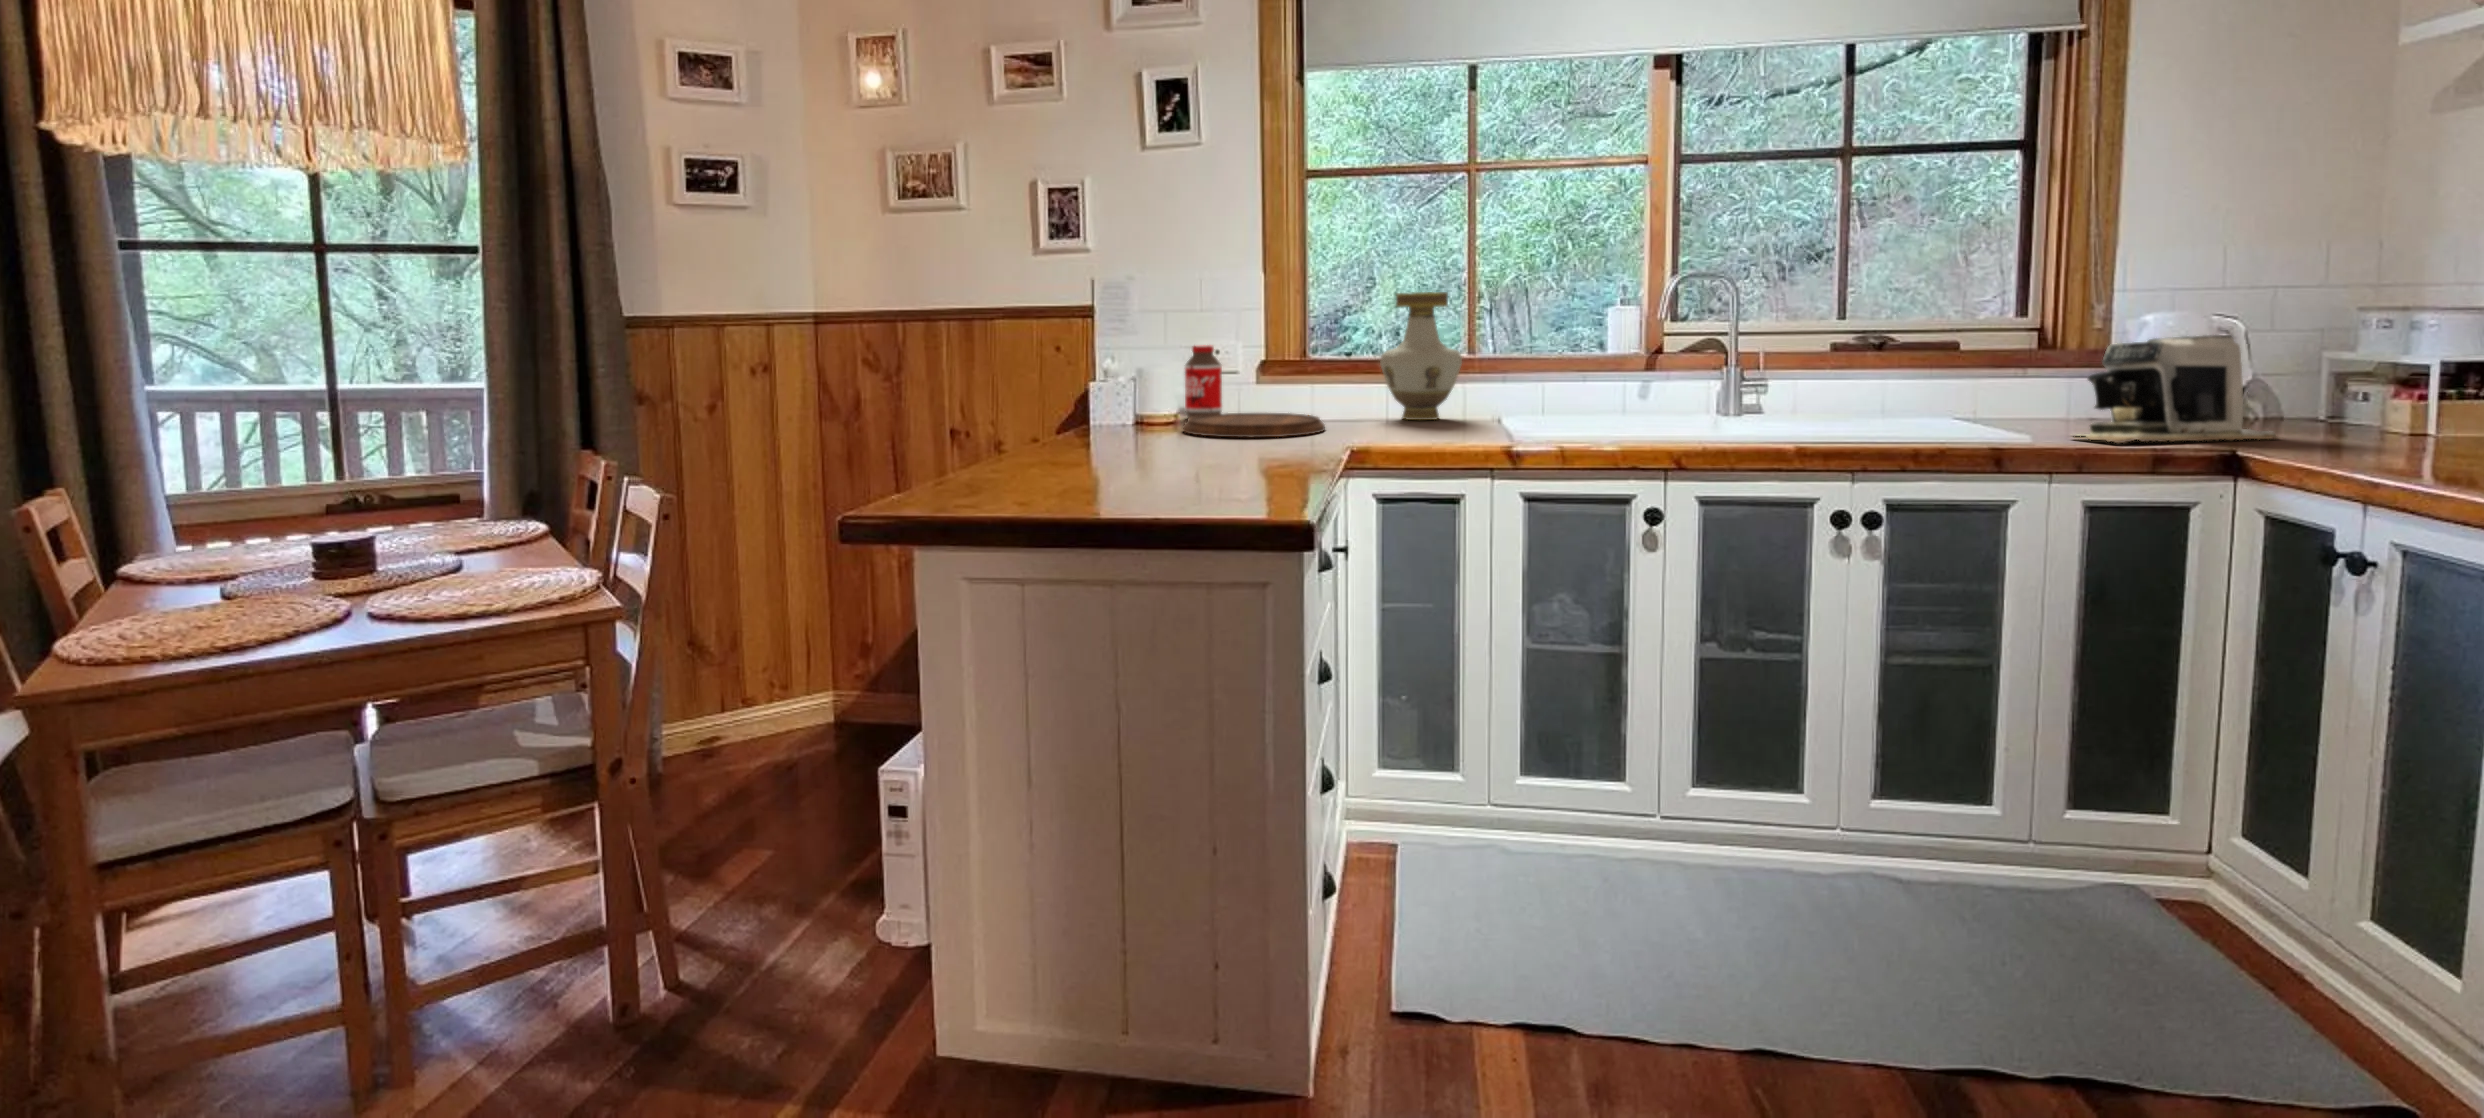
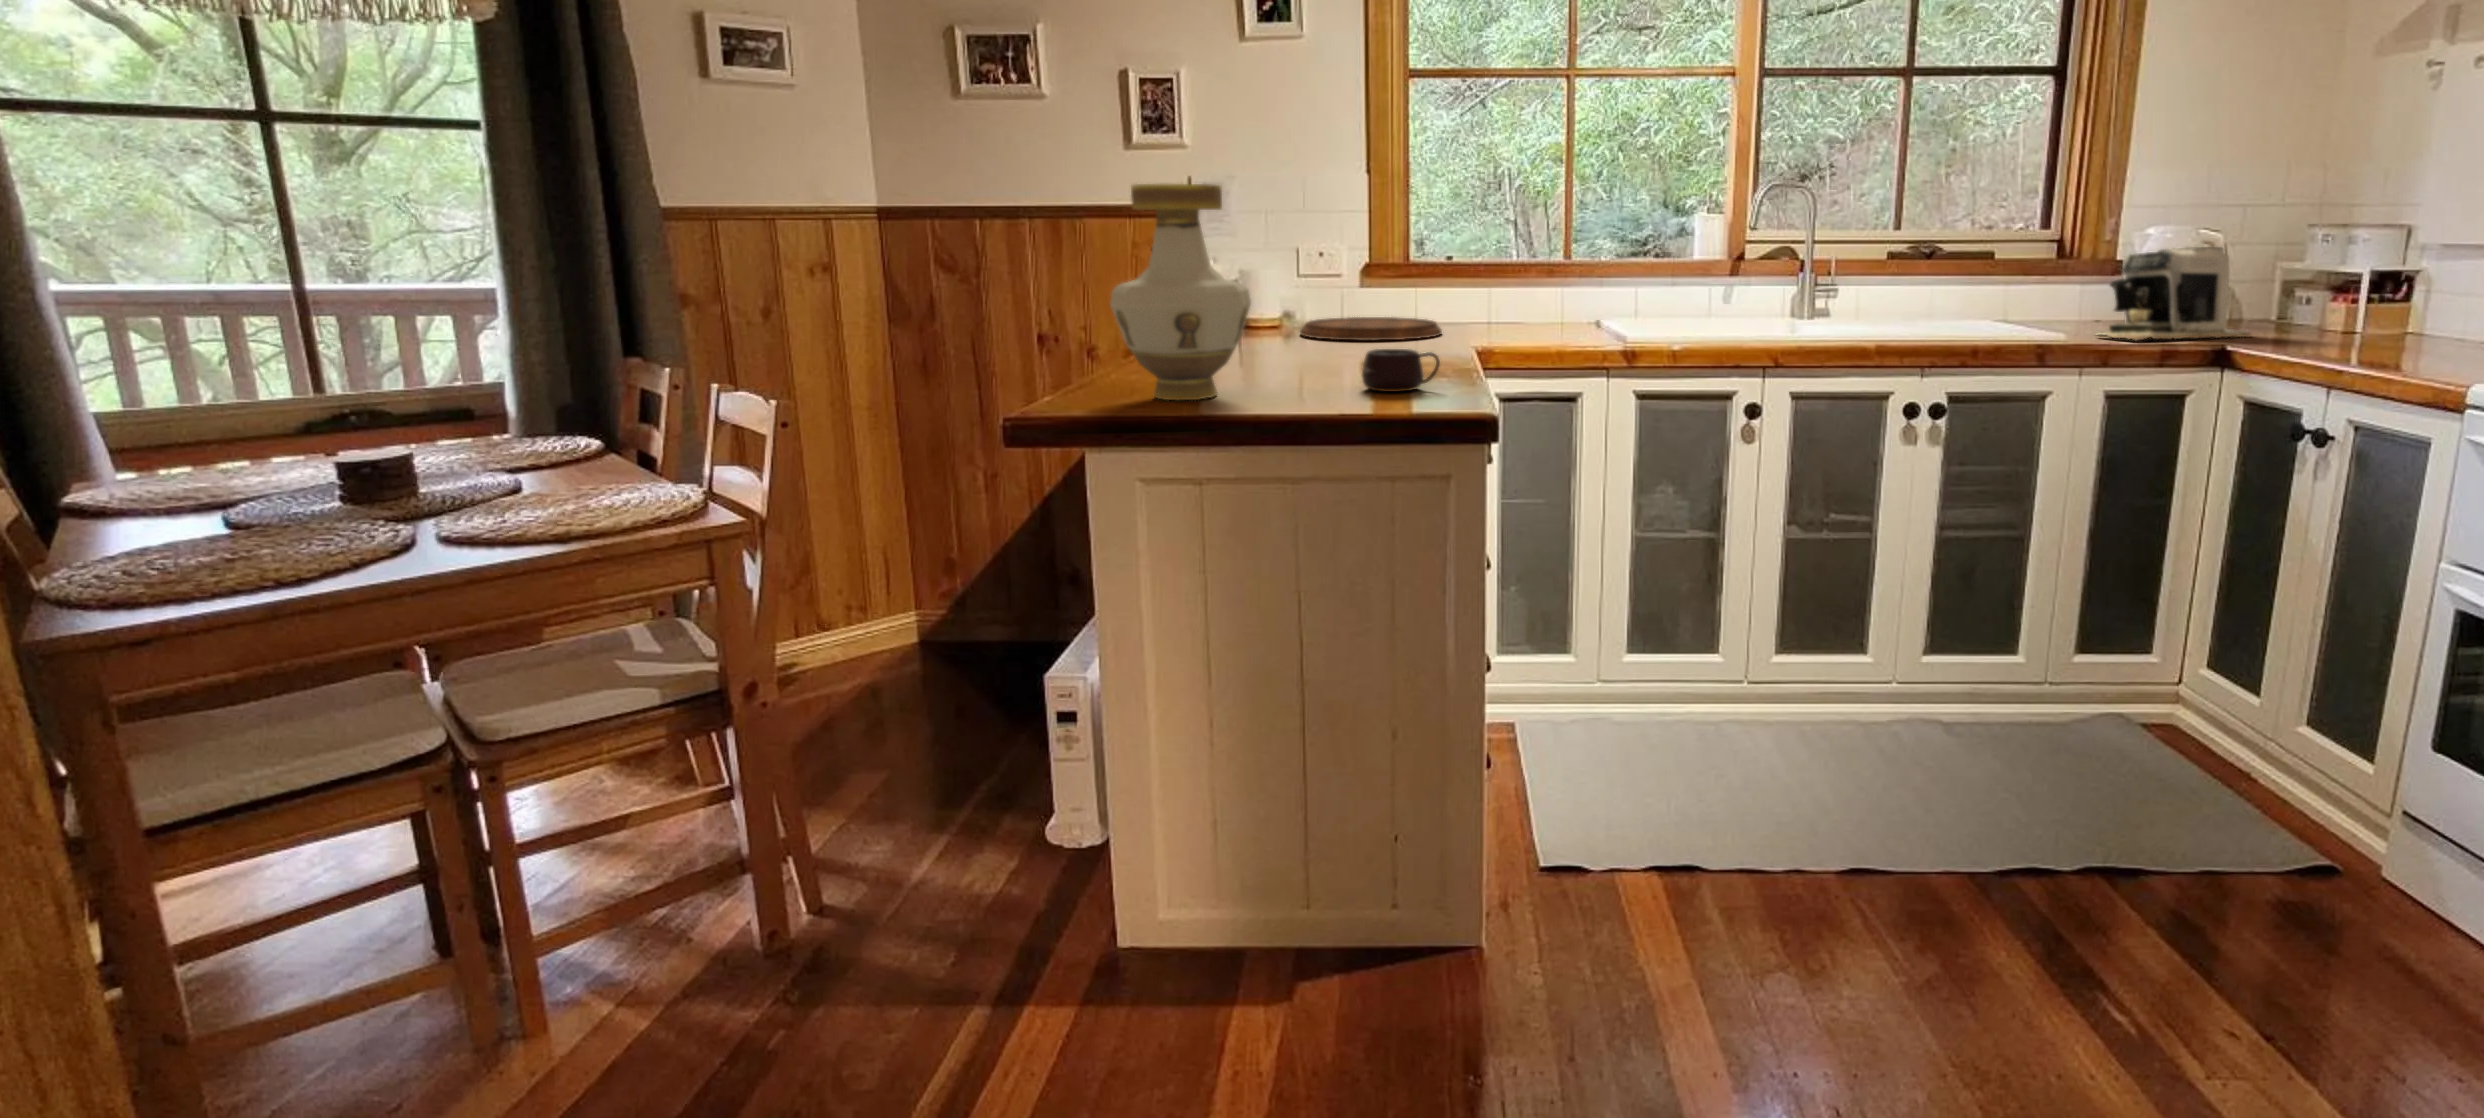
vase: present [1380,292,1462,420] -> present [1110,184,1251,400]
bottle: present [1185,345,1222,418] -> none [1291,249,1329,324]
mug: none [1196,451,1275,495] -> present [1362,348,1440,392]

